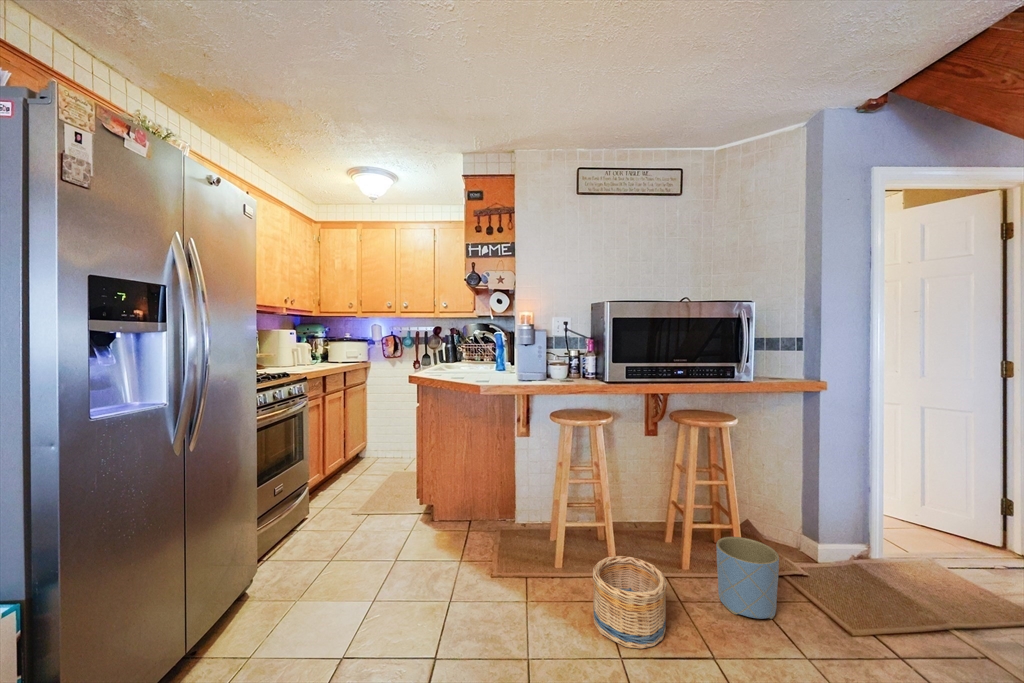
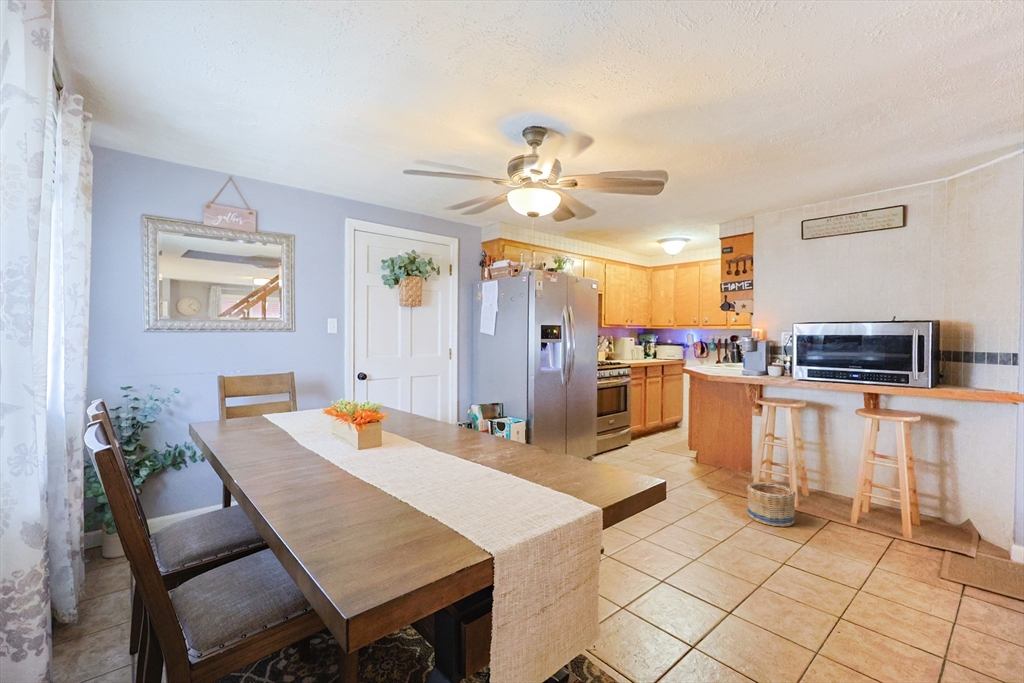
planter: present [716,537,779,619] -> none [852,494,902,548]

